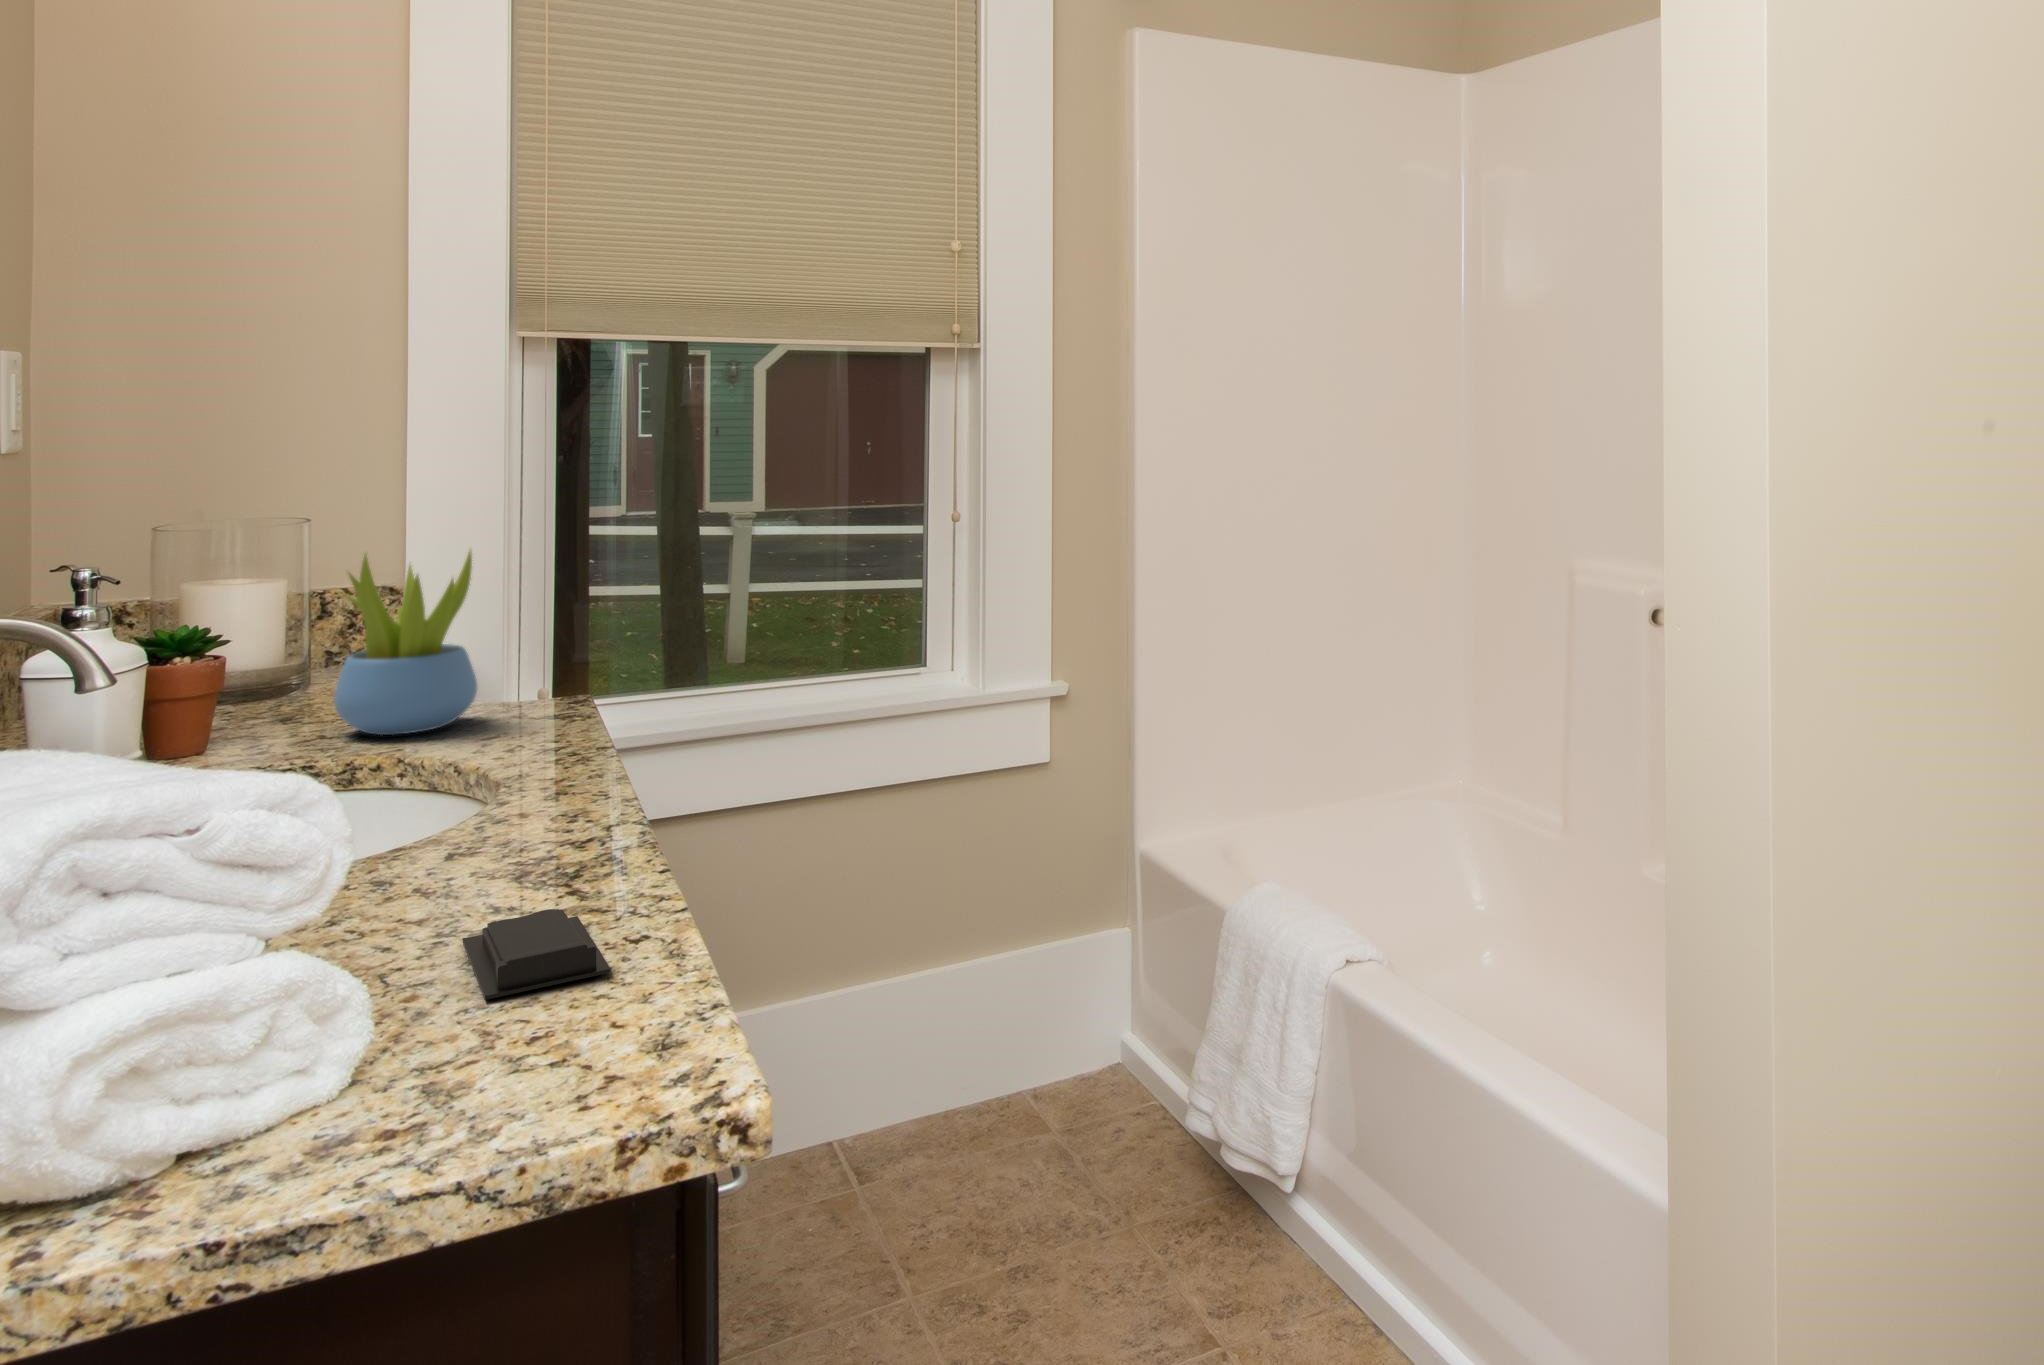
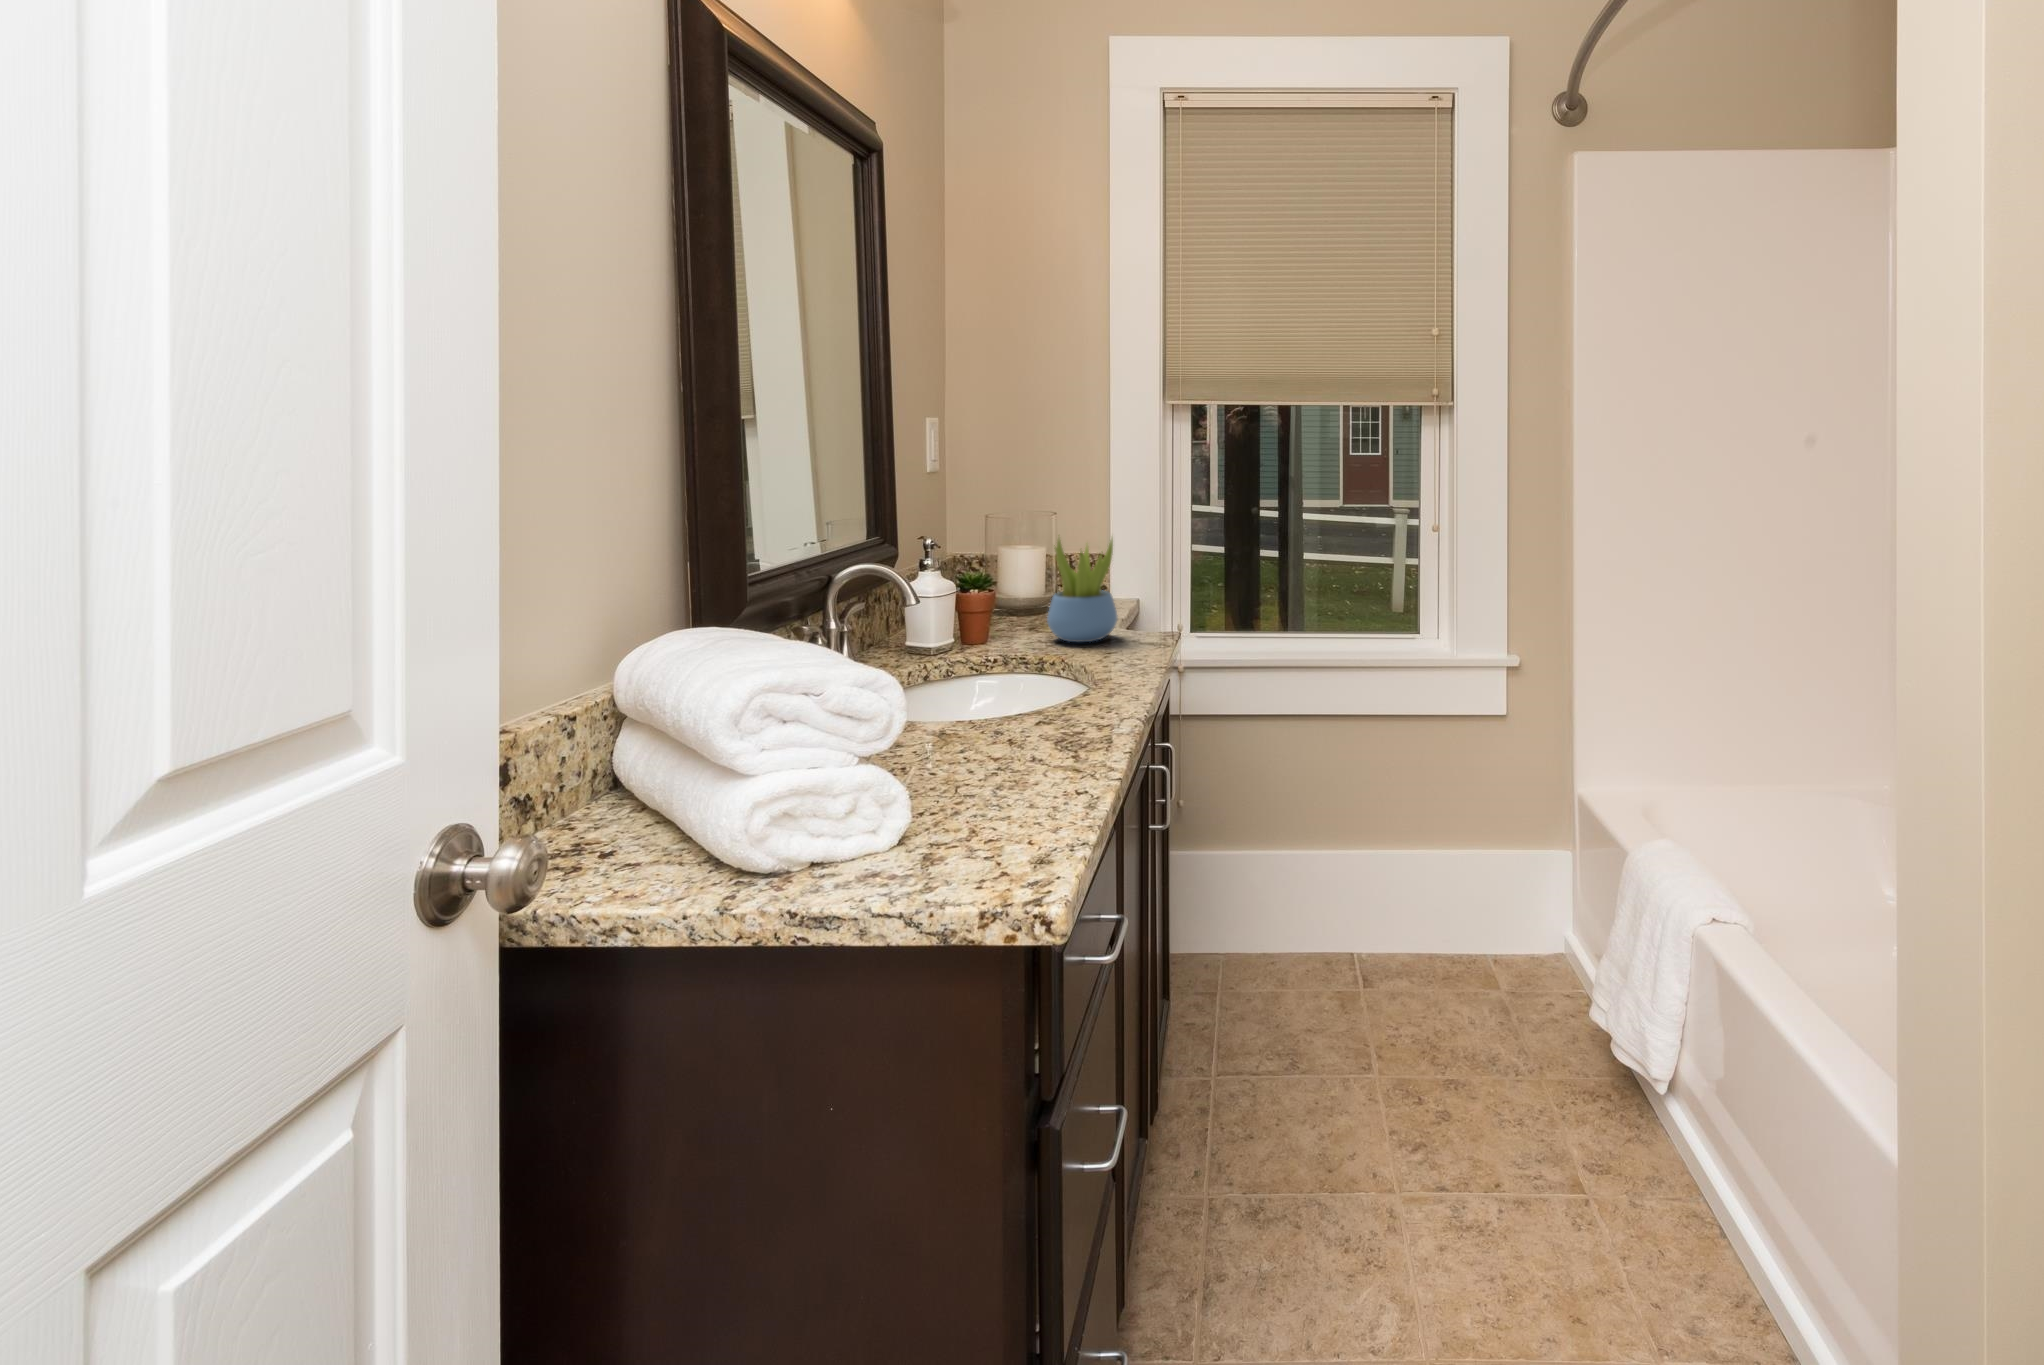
soap bar: present [463,909,611,1000] -> none [990,762,1068,810]

